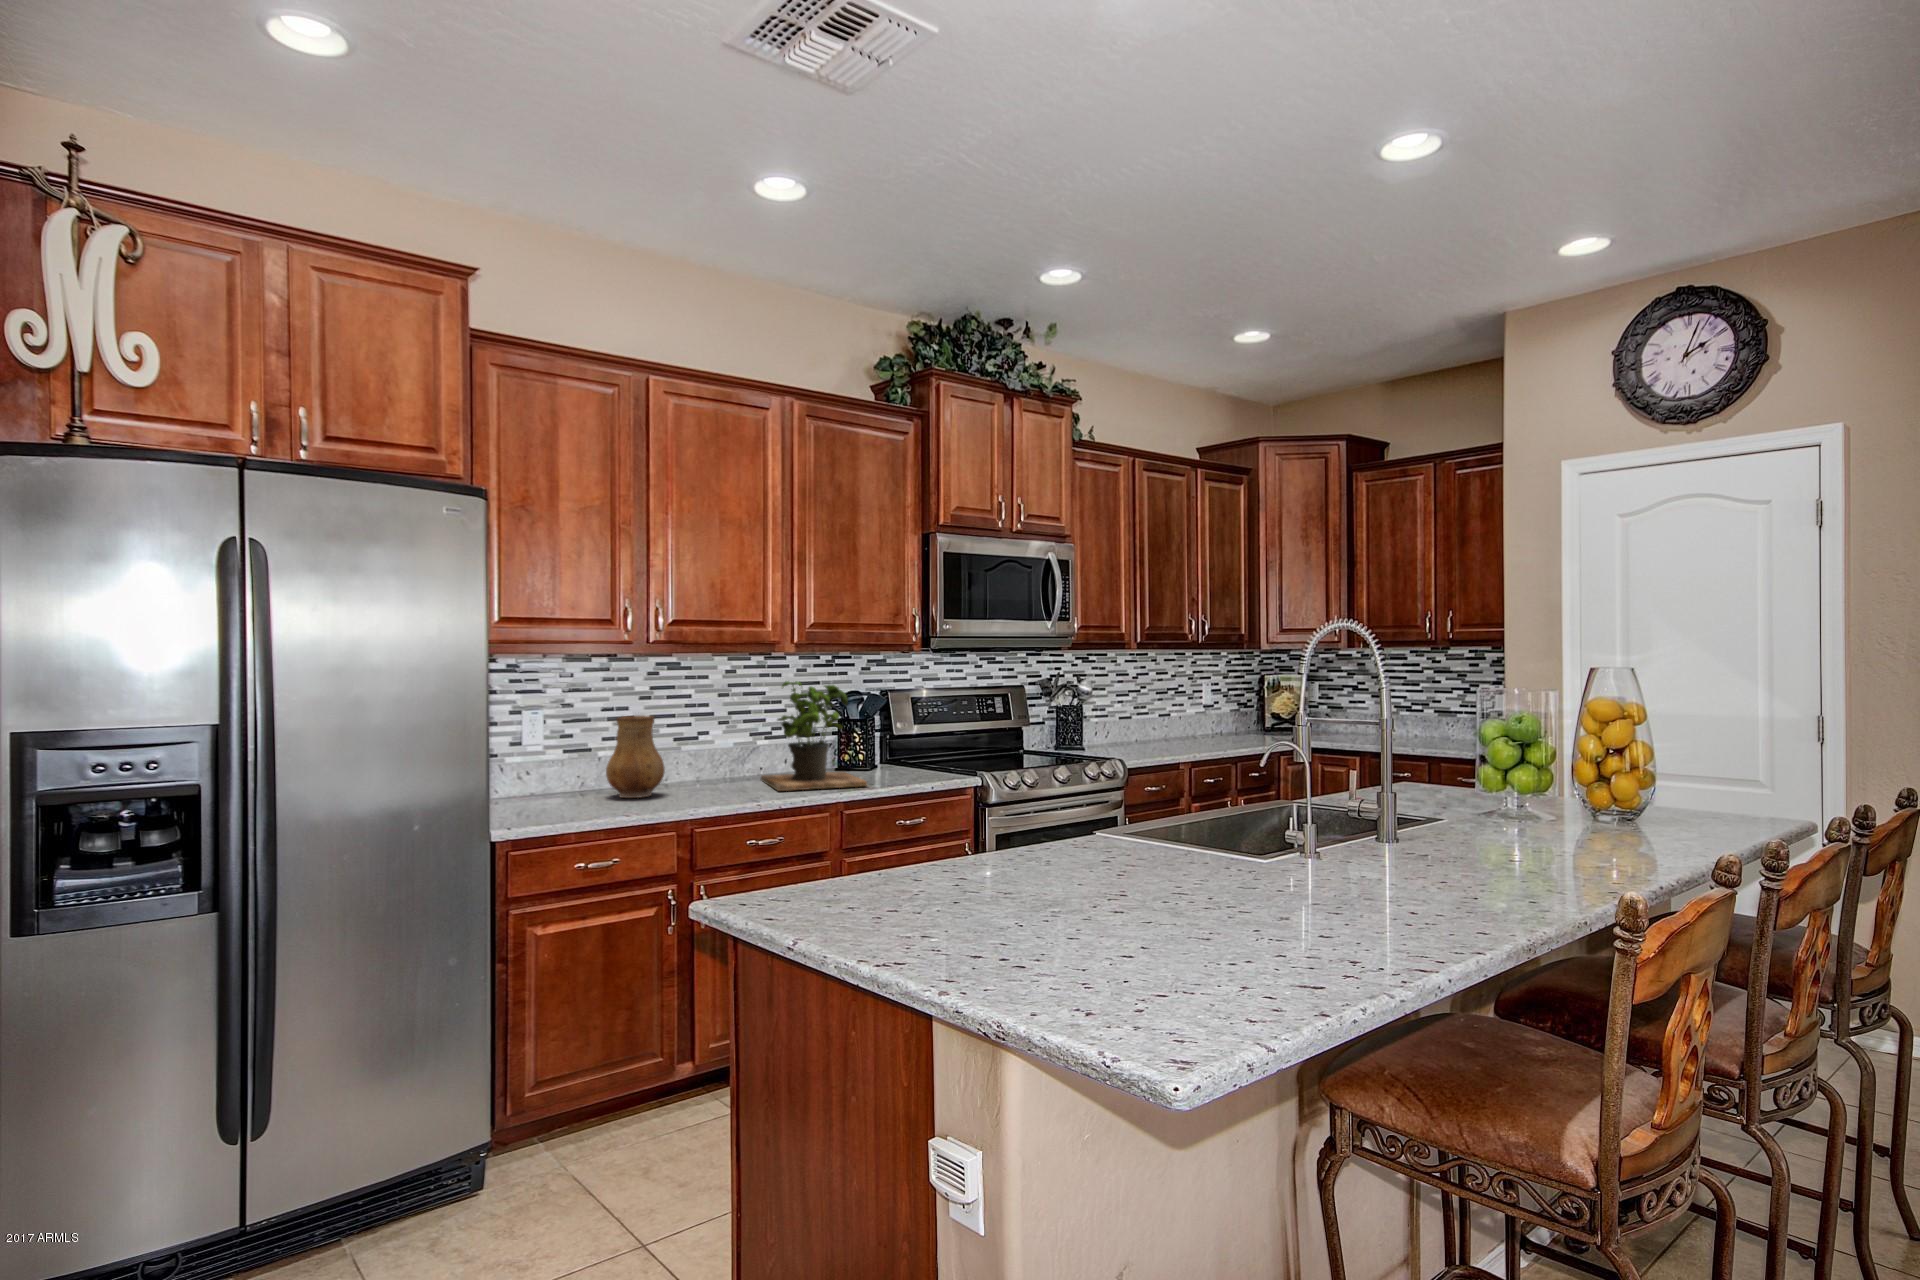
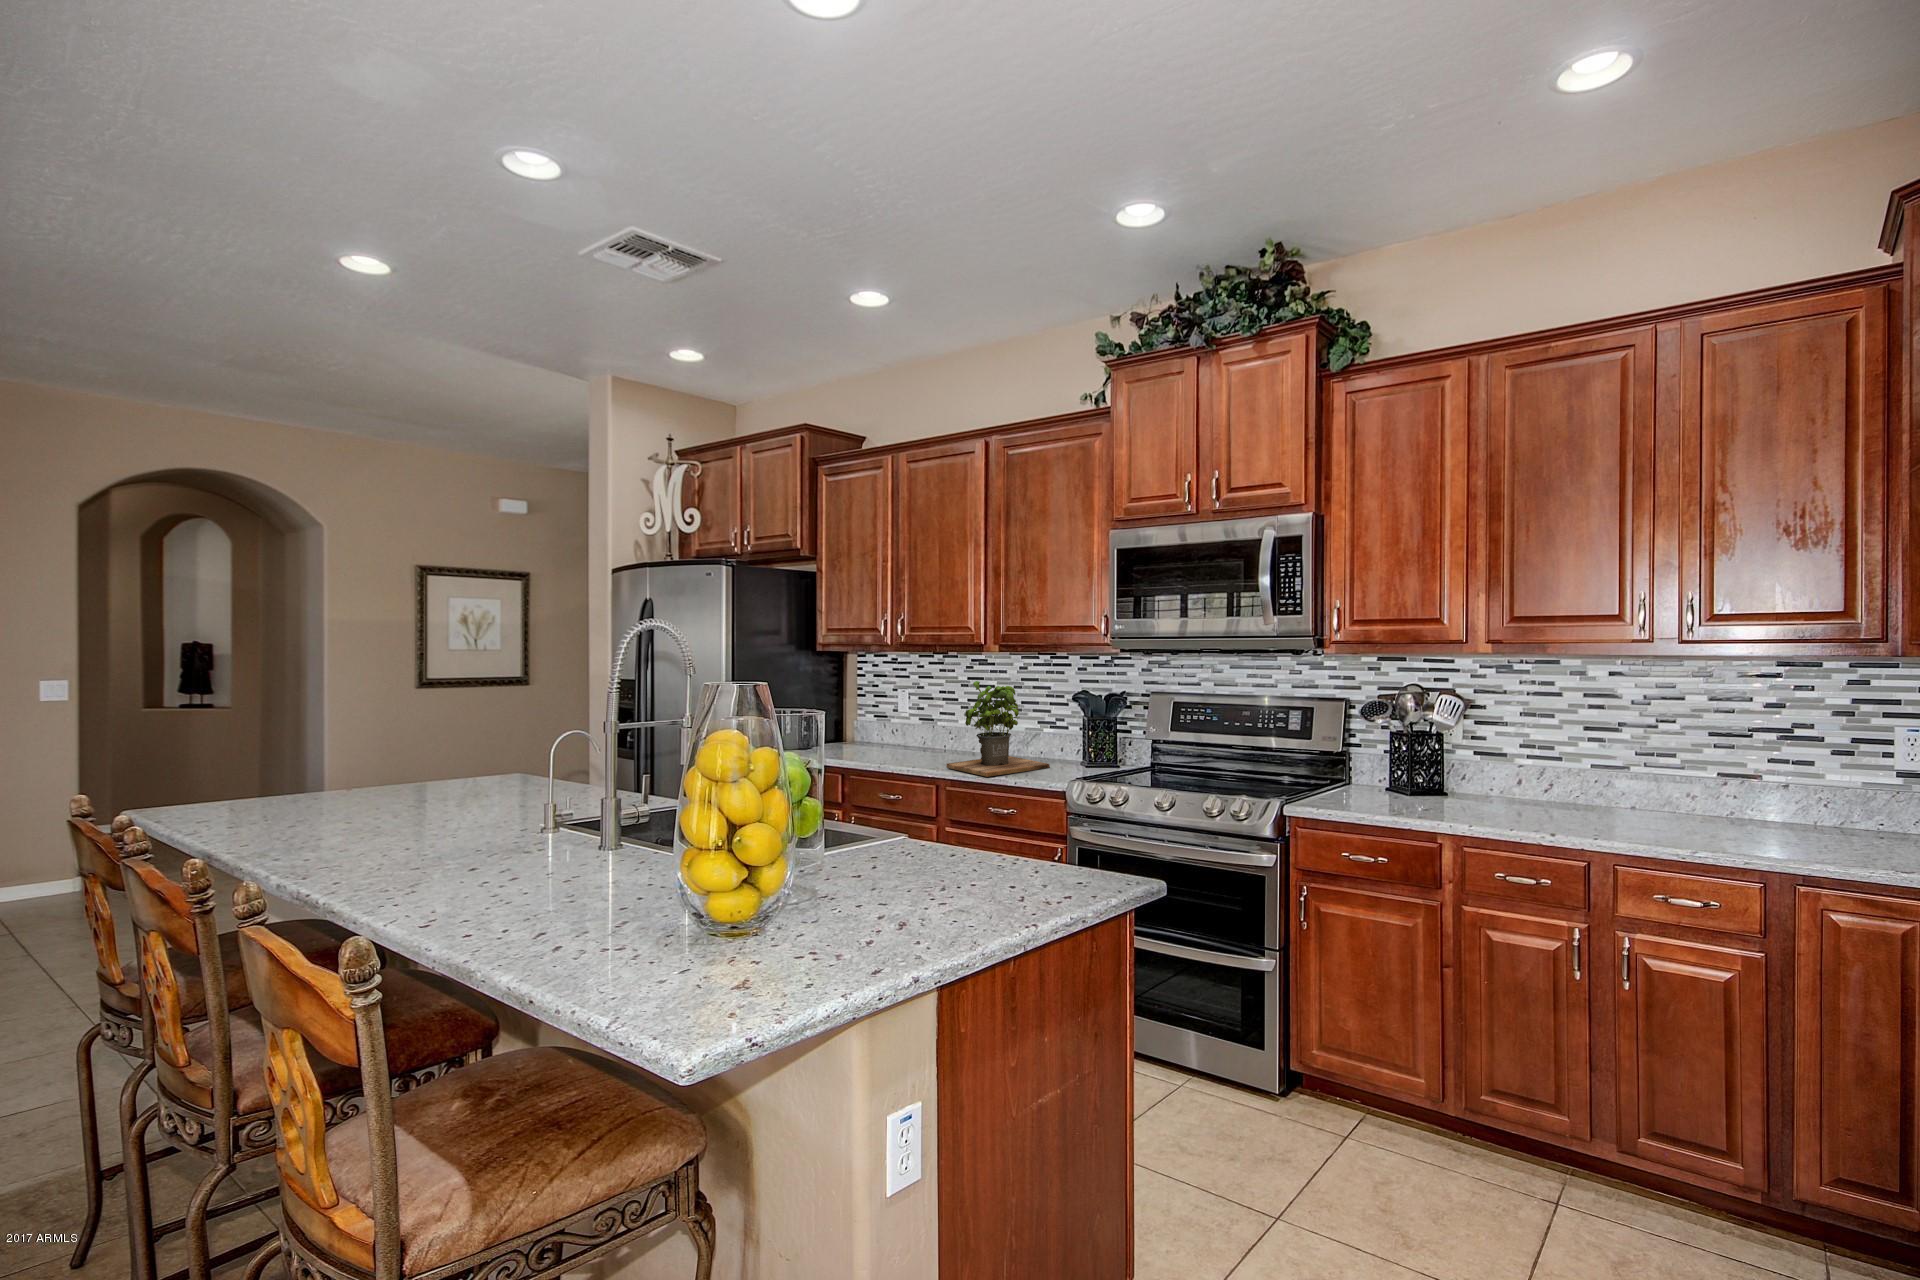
ceramic pitcher: present [606,715,665,798] -> none [891,698,930,756]

